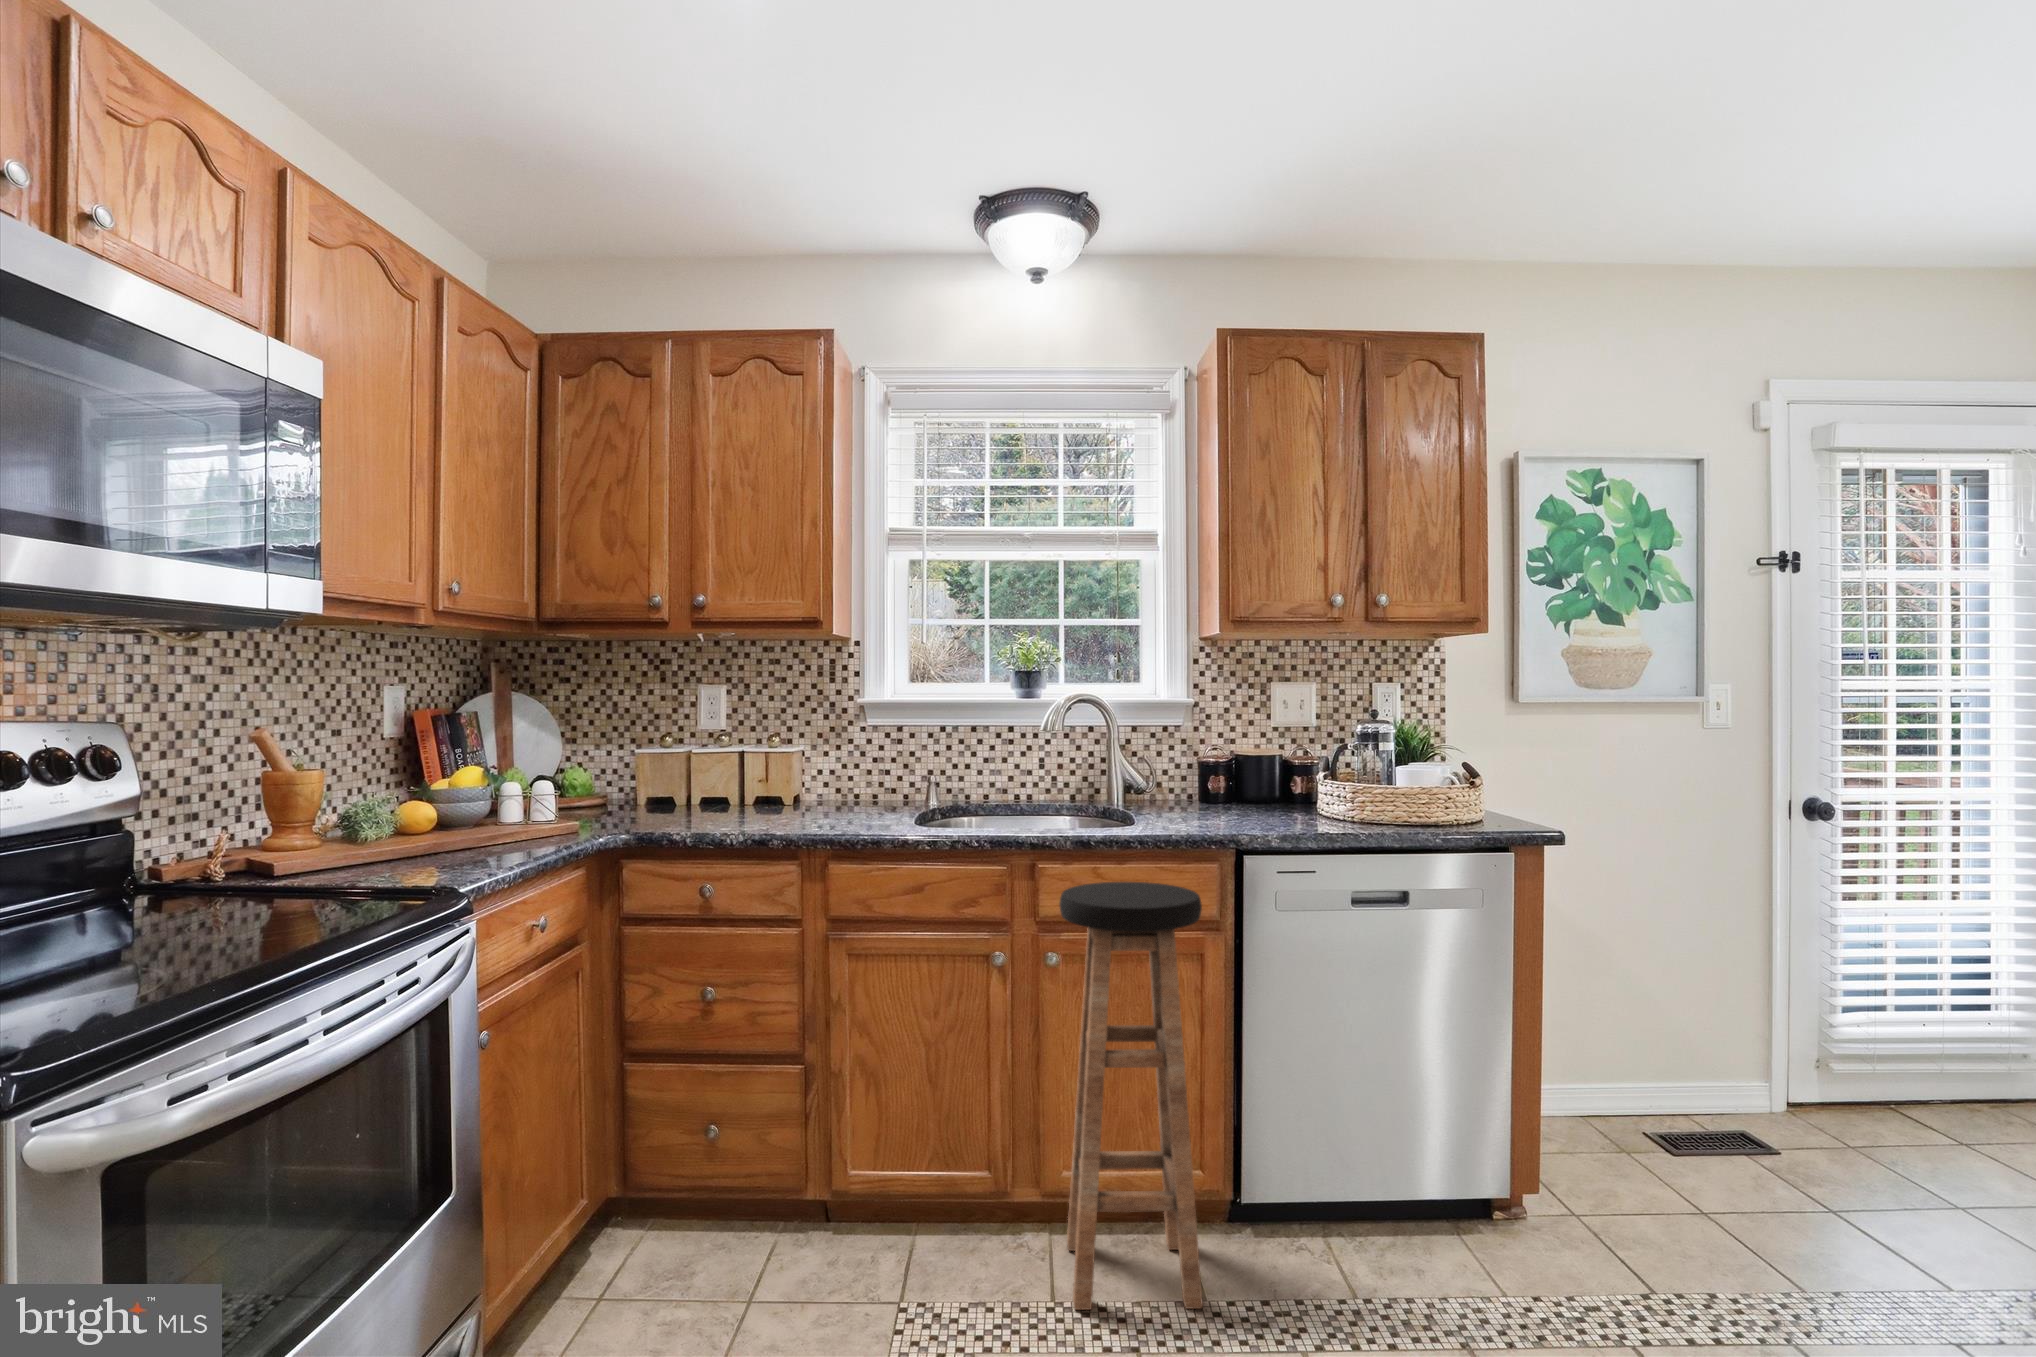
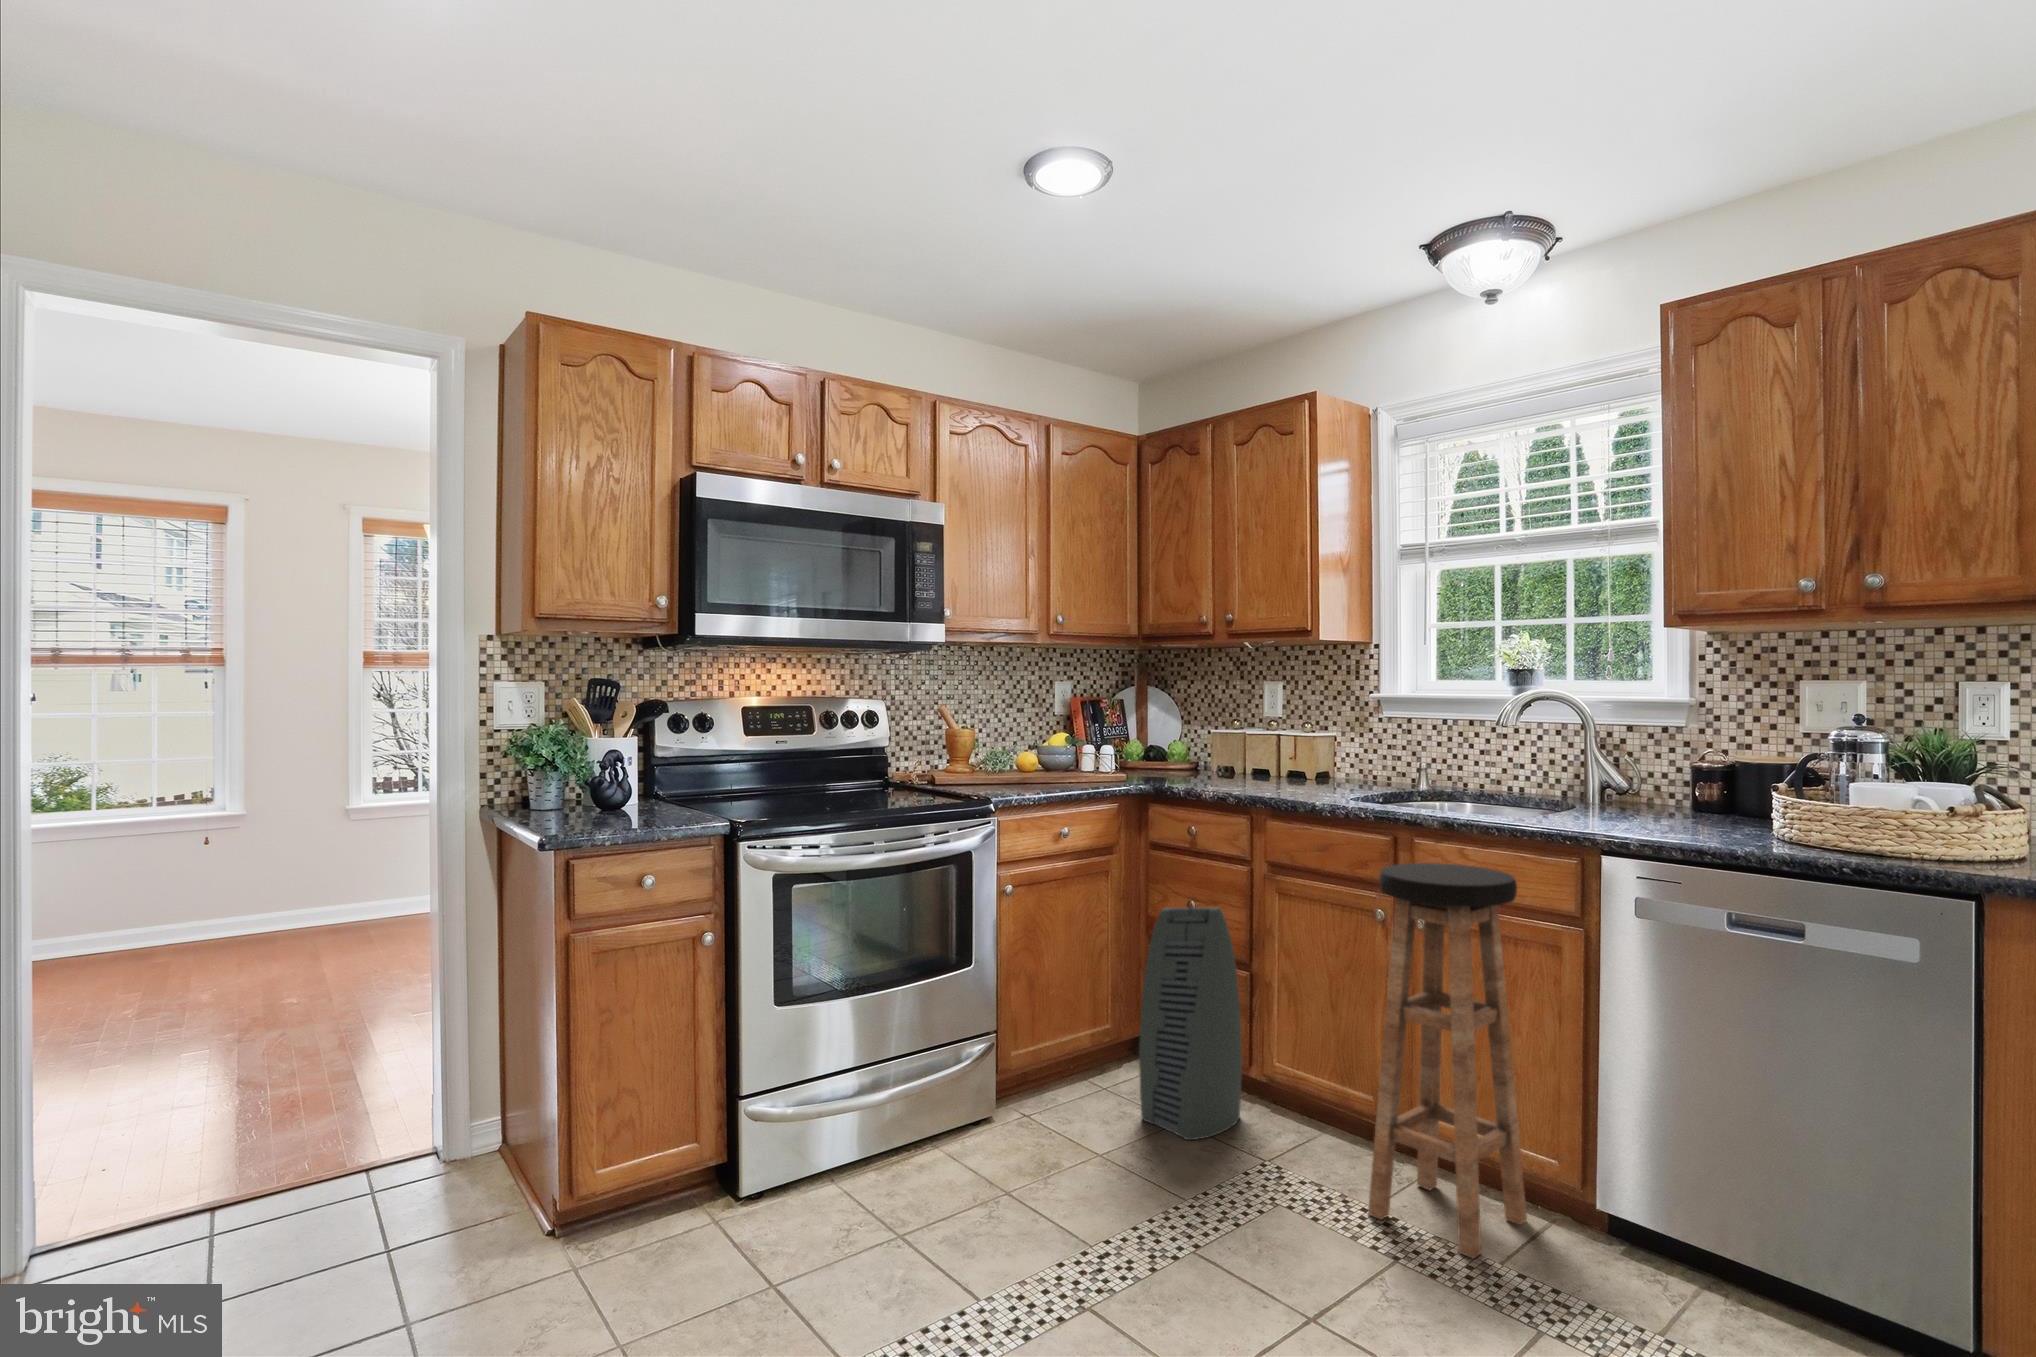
air purifier: none [704,984,825,1316] -> present [1139,908,1242,1140]

